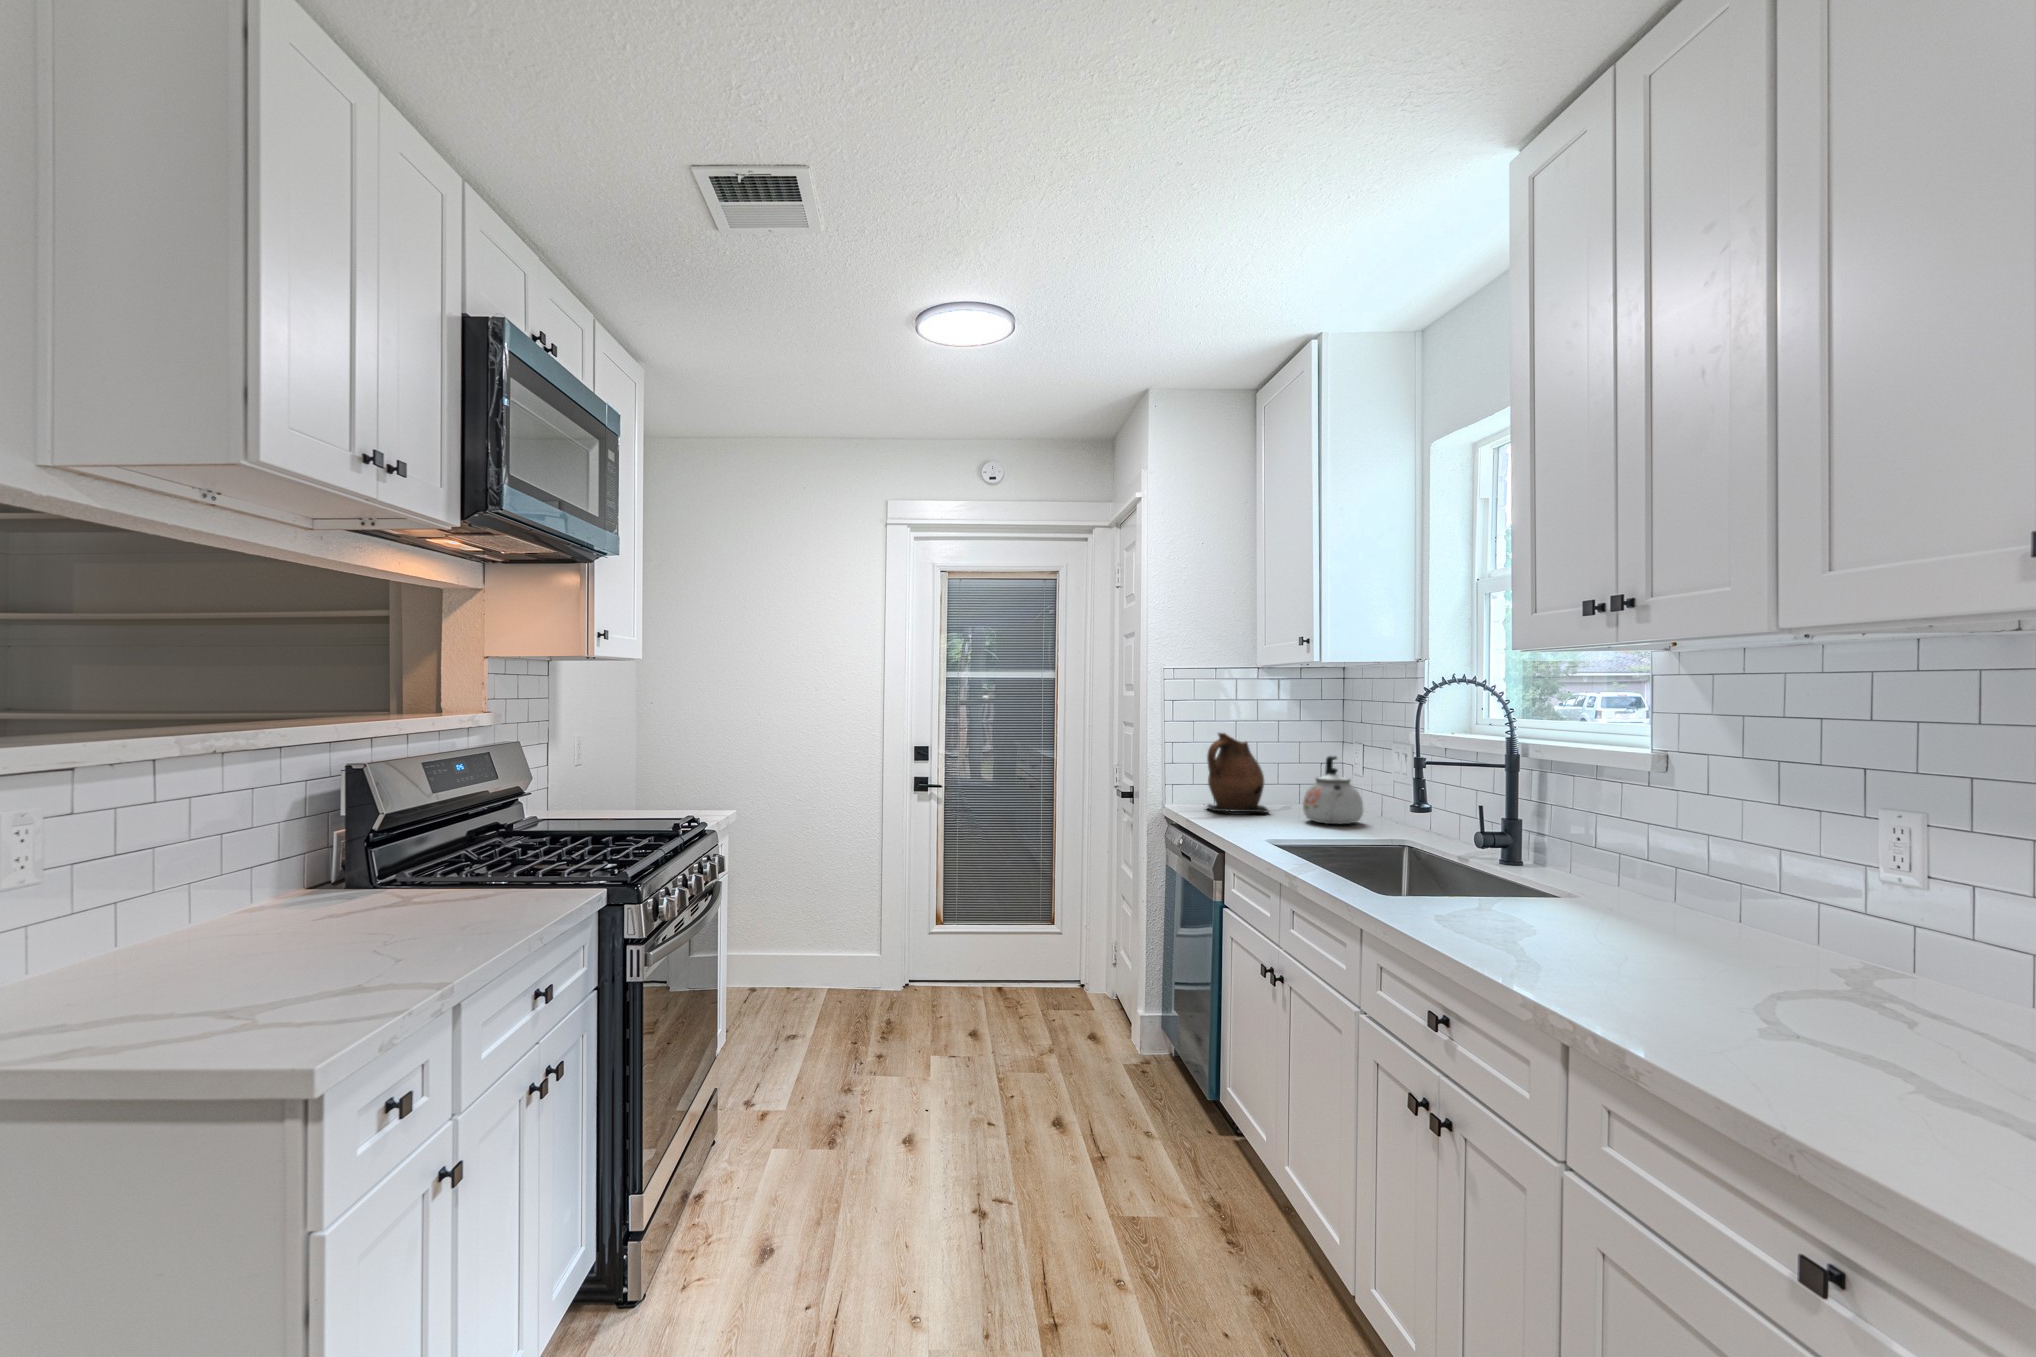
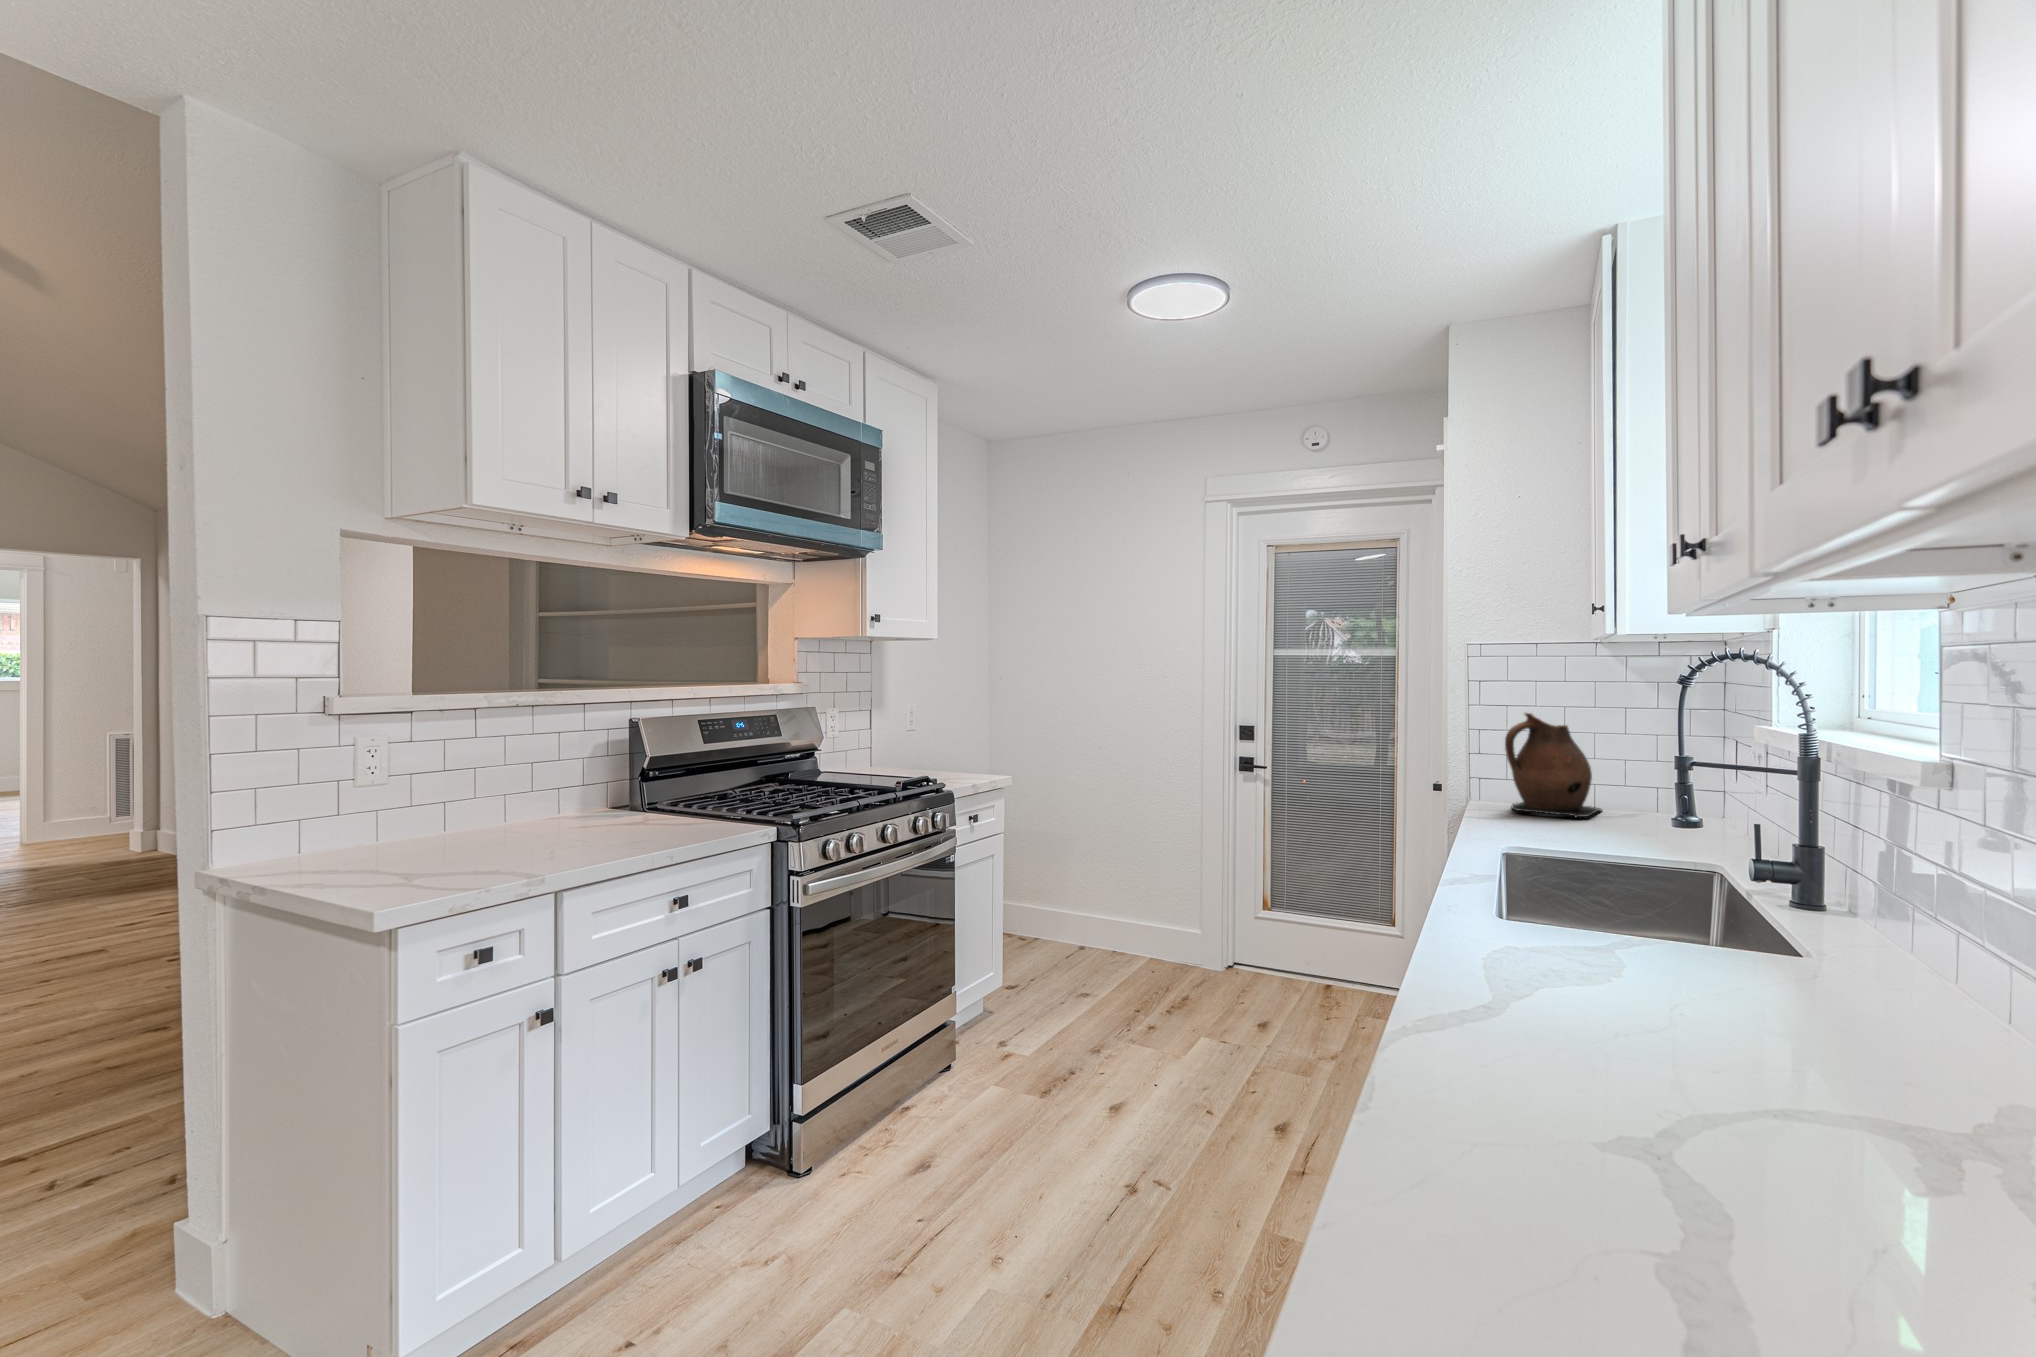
kettle: present [1303,756,1363,824] -> none [1613,747,1705,838]

